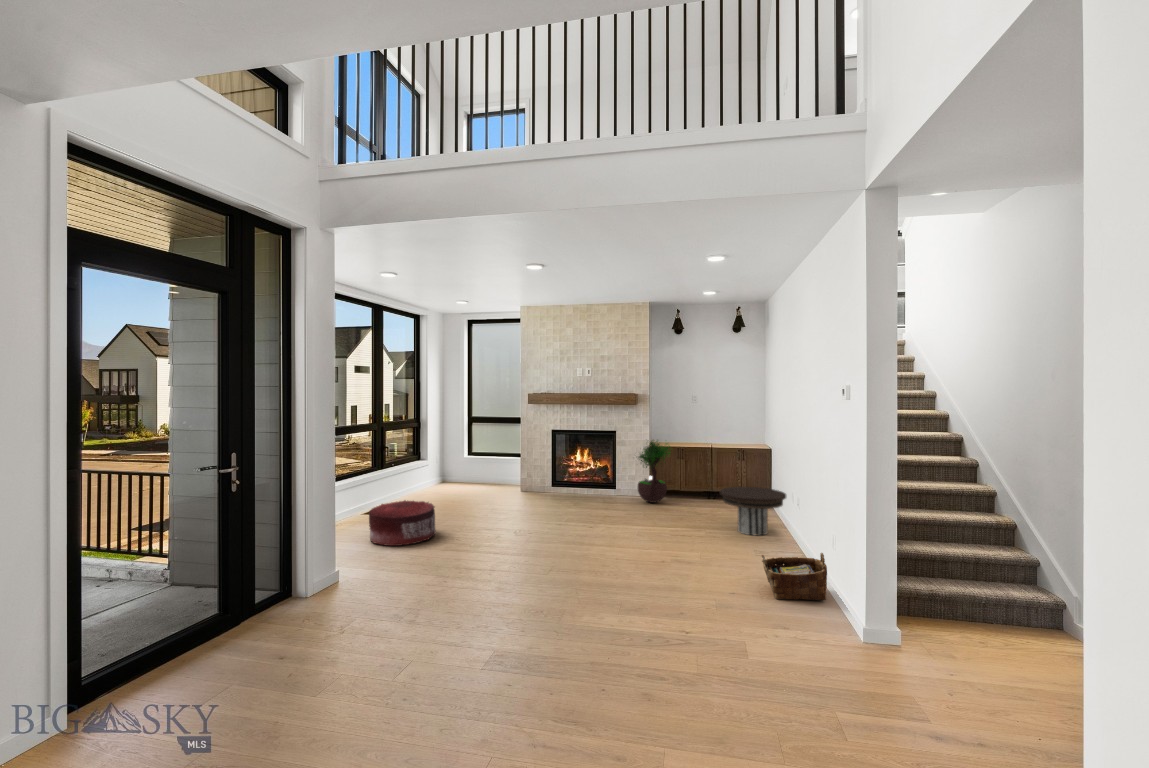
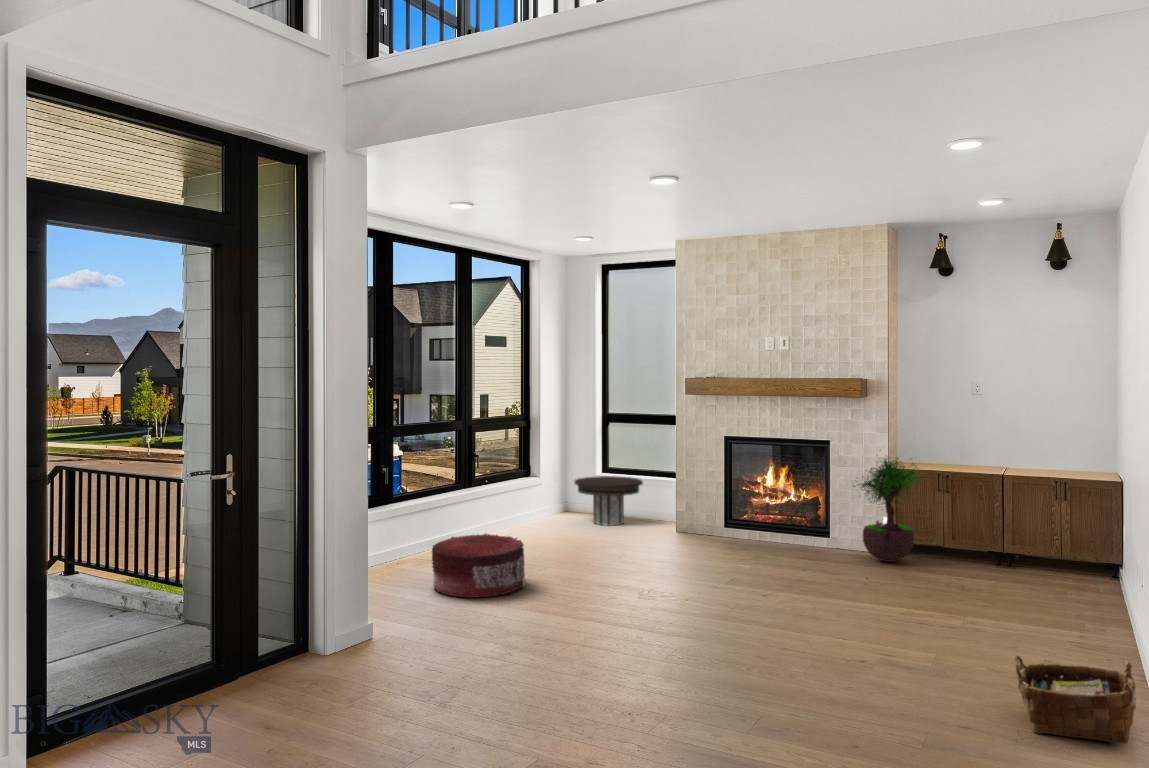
side table: present [720,487,786,536] -> present [574,476,643,526]

